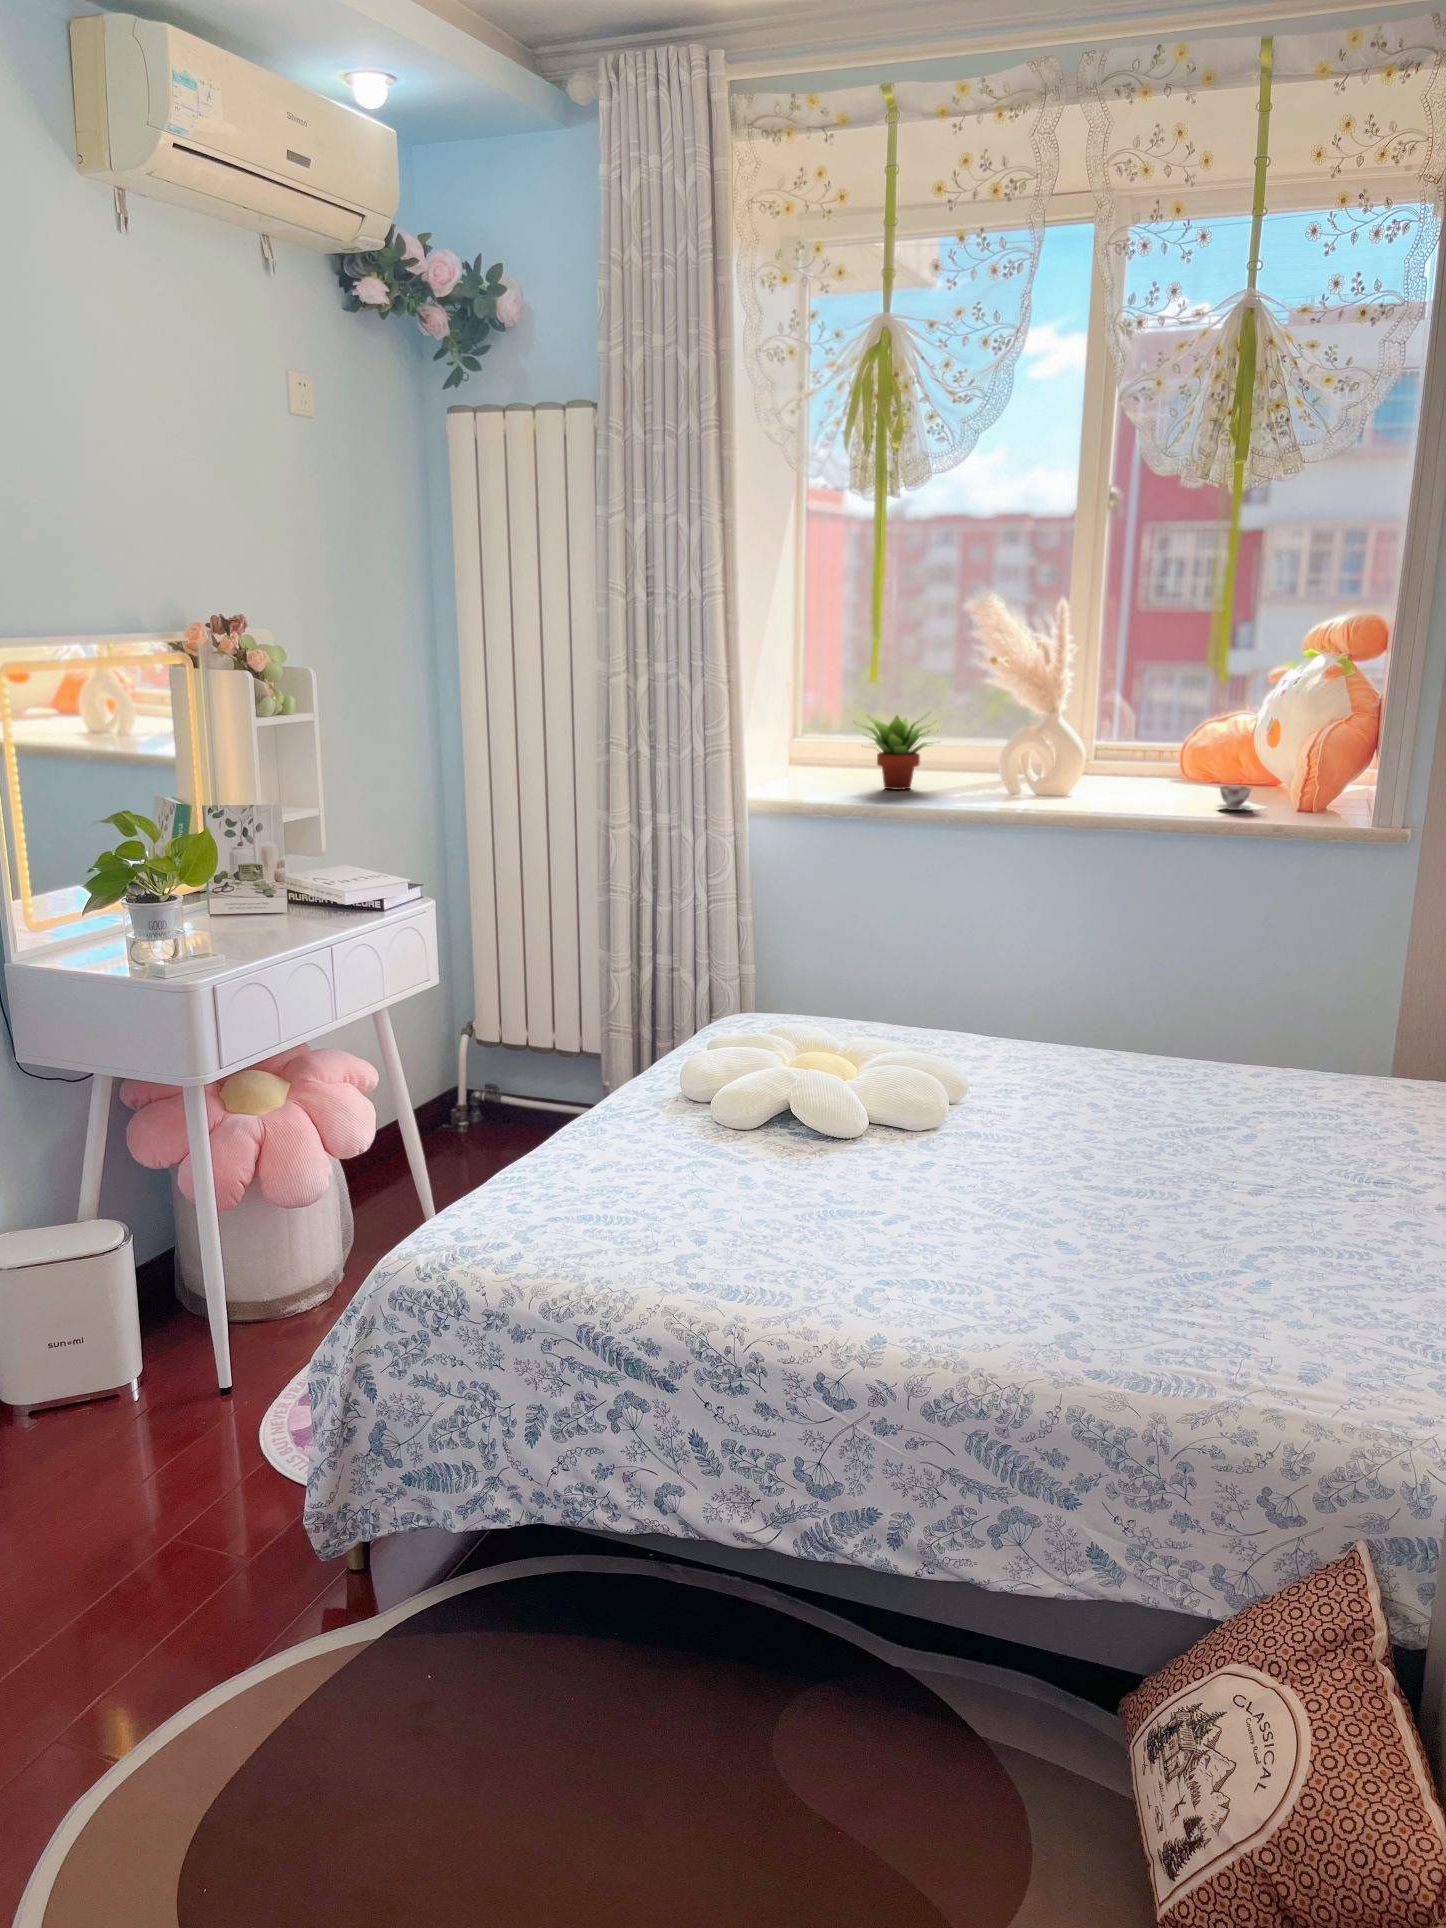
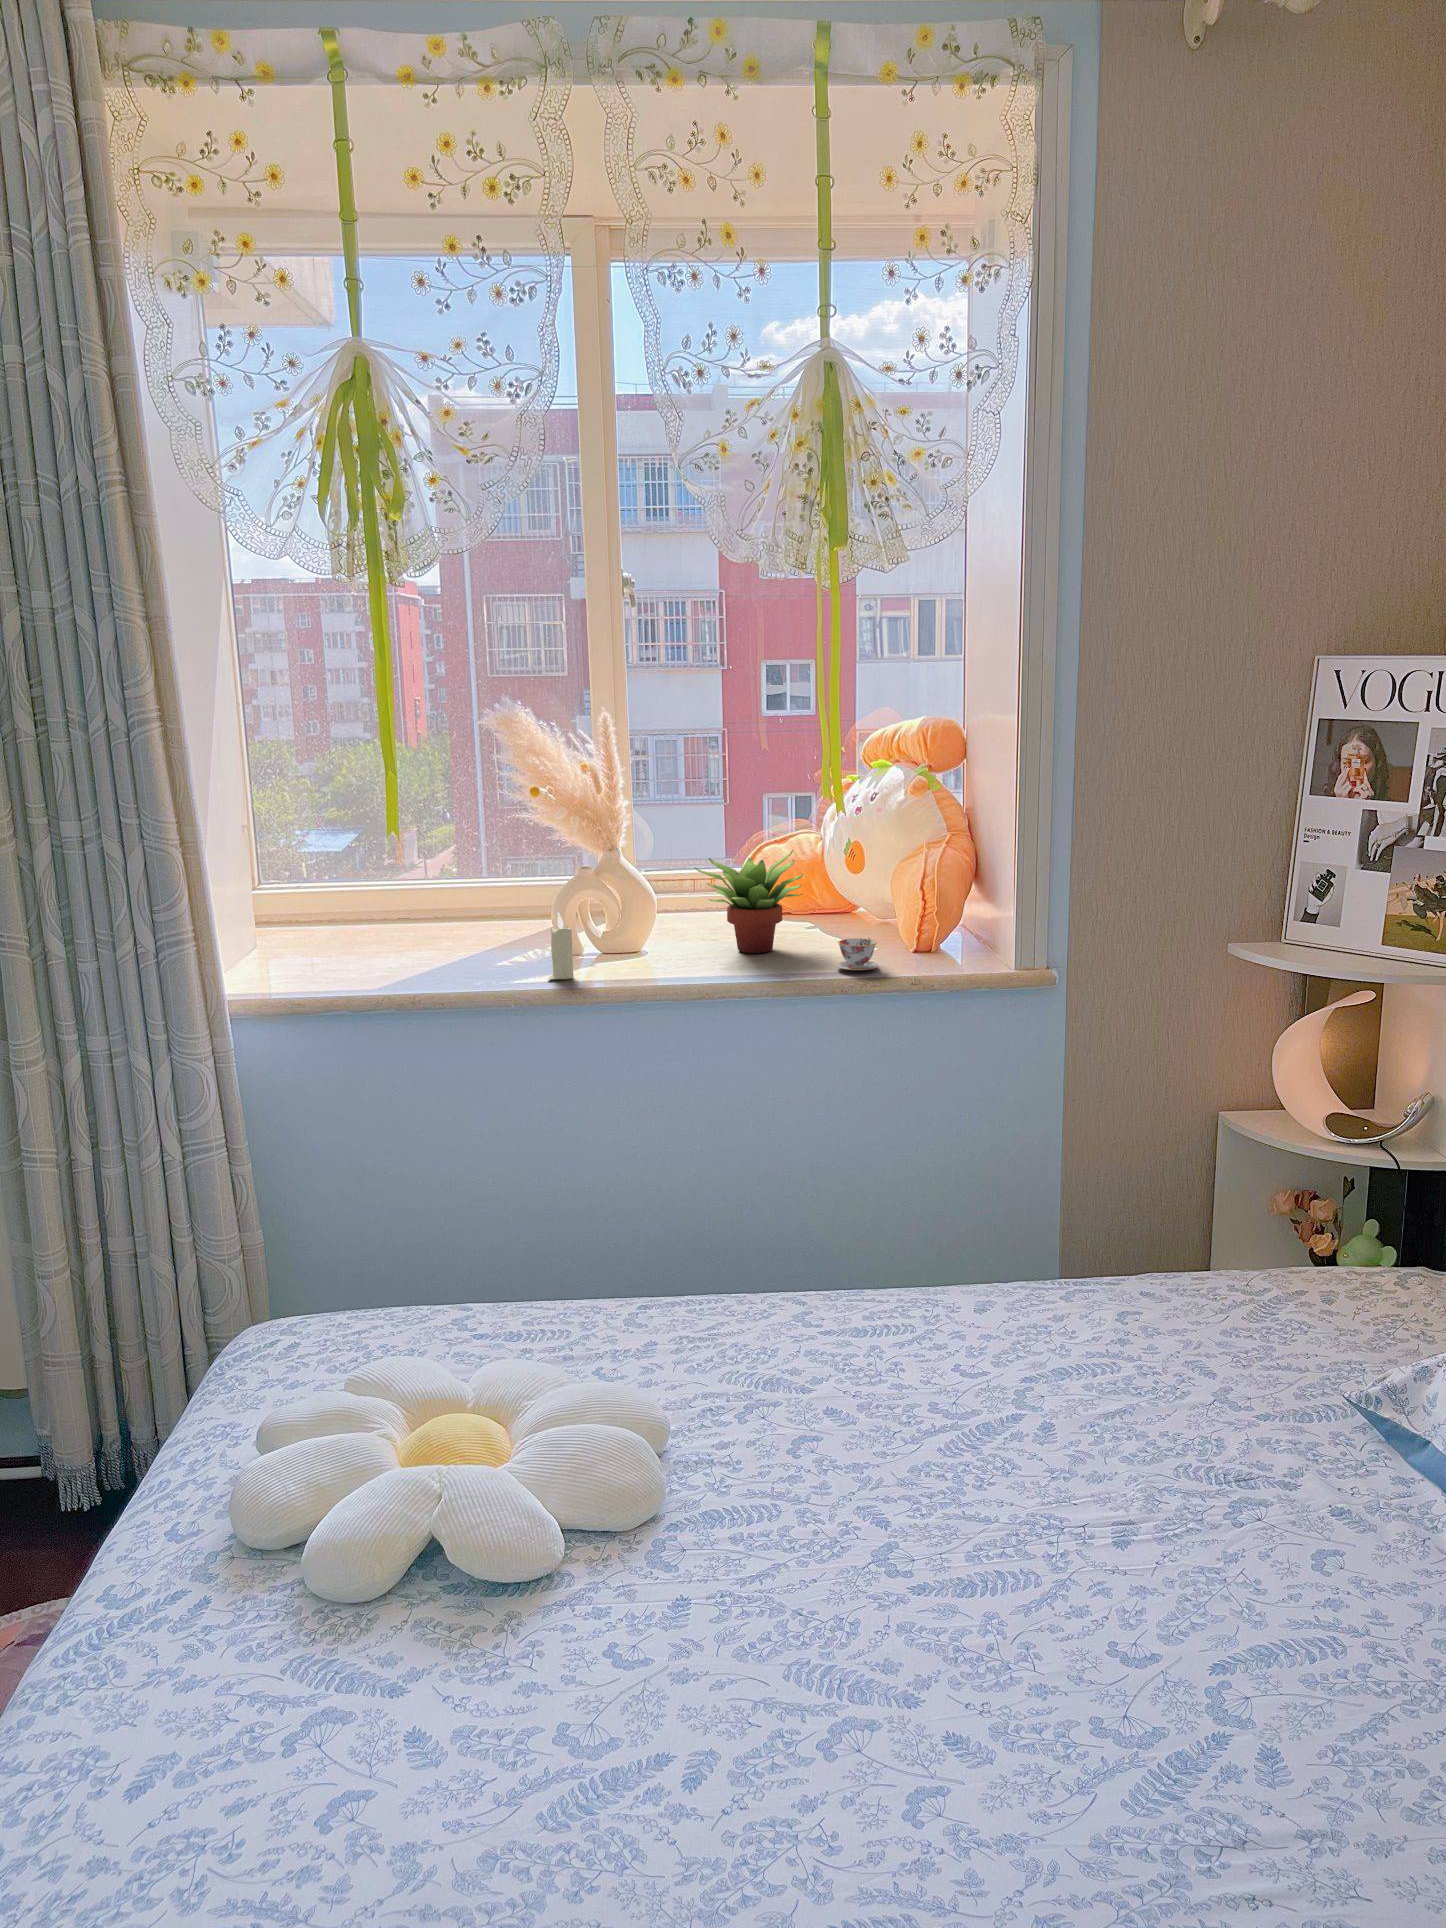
succulent plant: present [856,716,934,790] -> present [695,850,803,953]
candle: none [982,750,1005,802] -> present [548,913,574,979]

